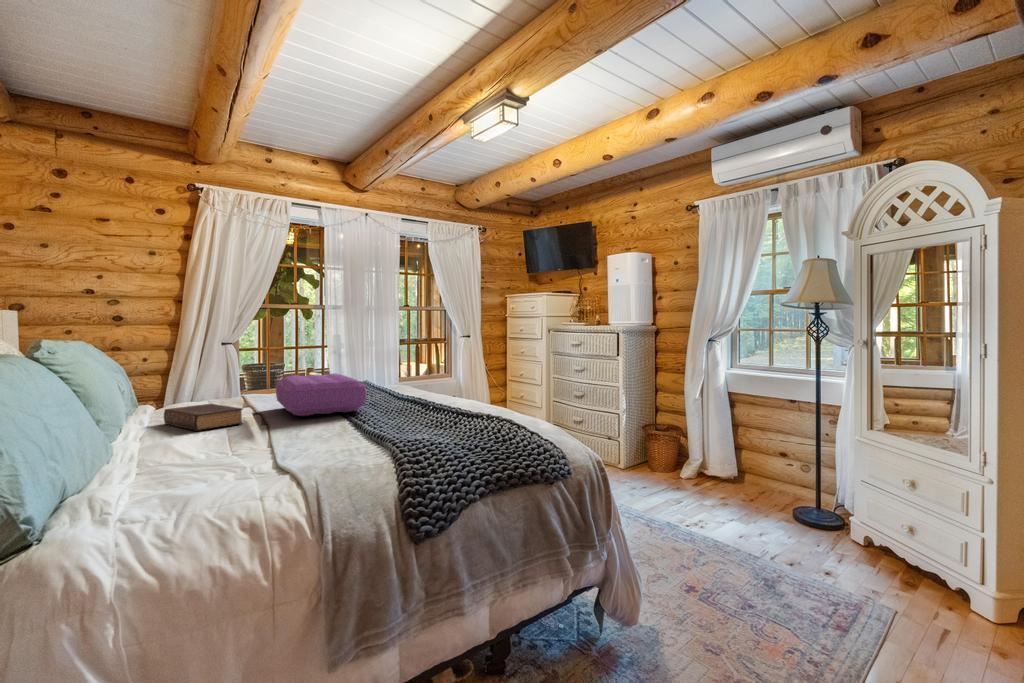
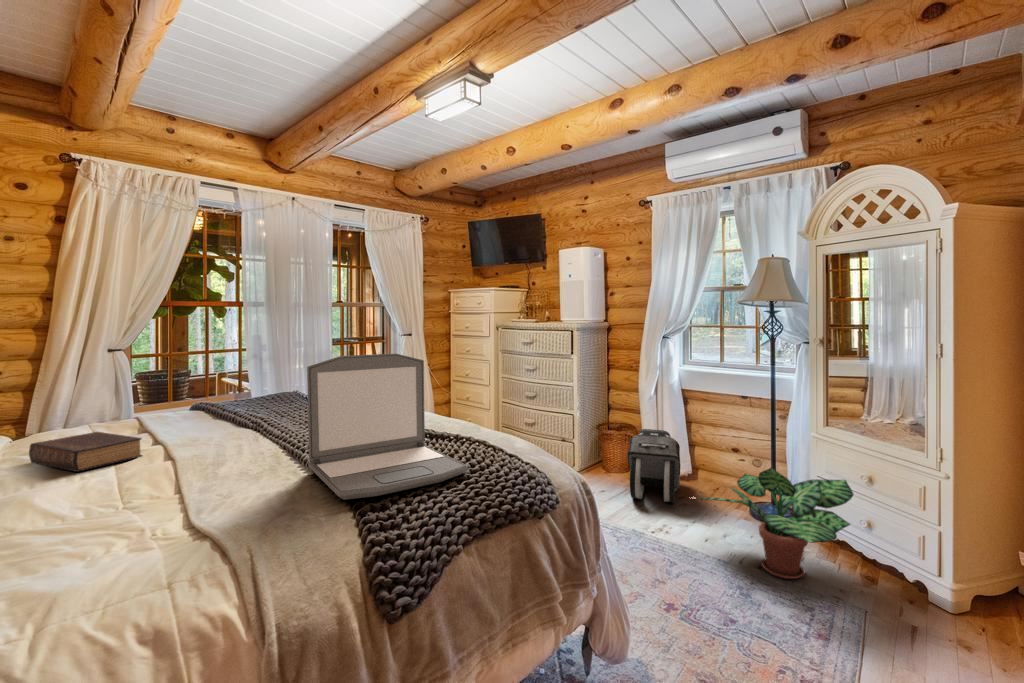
laptop: none [365,342,493,455] -> present [307,353,468,500]
pillow: present [276,374,366,416] -> none [186,388,303,444]
backpack: none [669,428,725,501] -> present [628,429,681,503]
potted plant: none [722,464,892,576] -> present [701,468,854,579]

